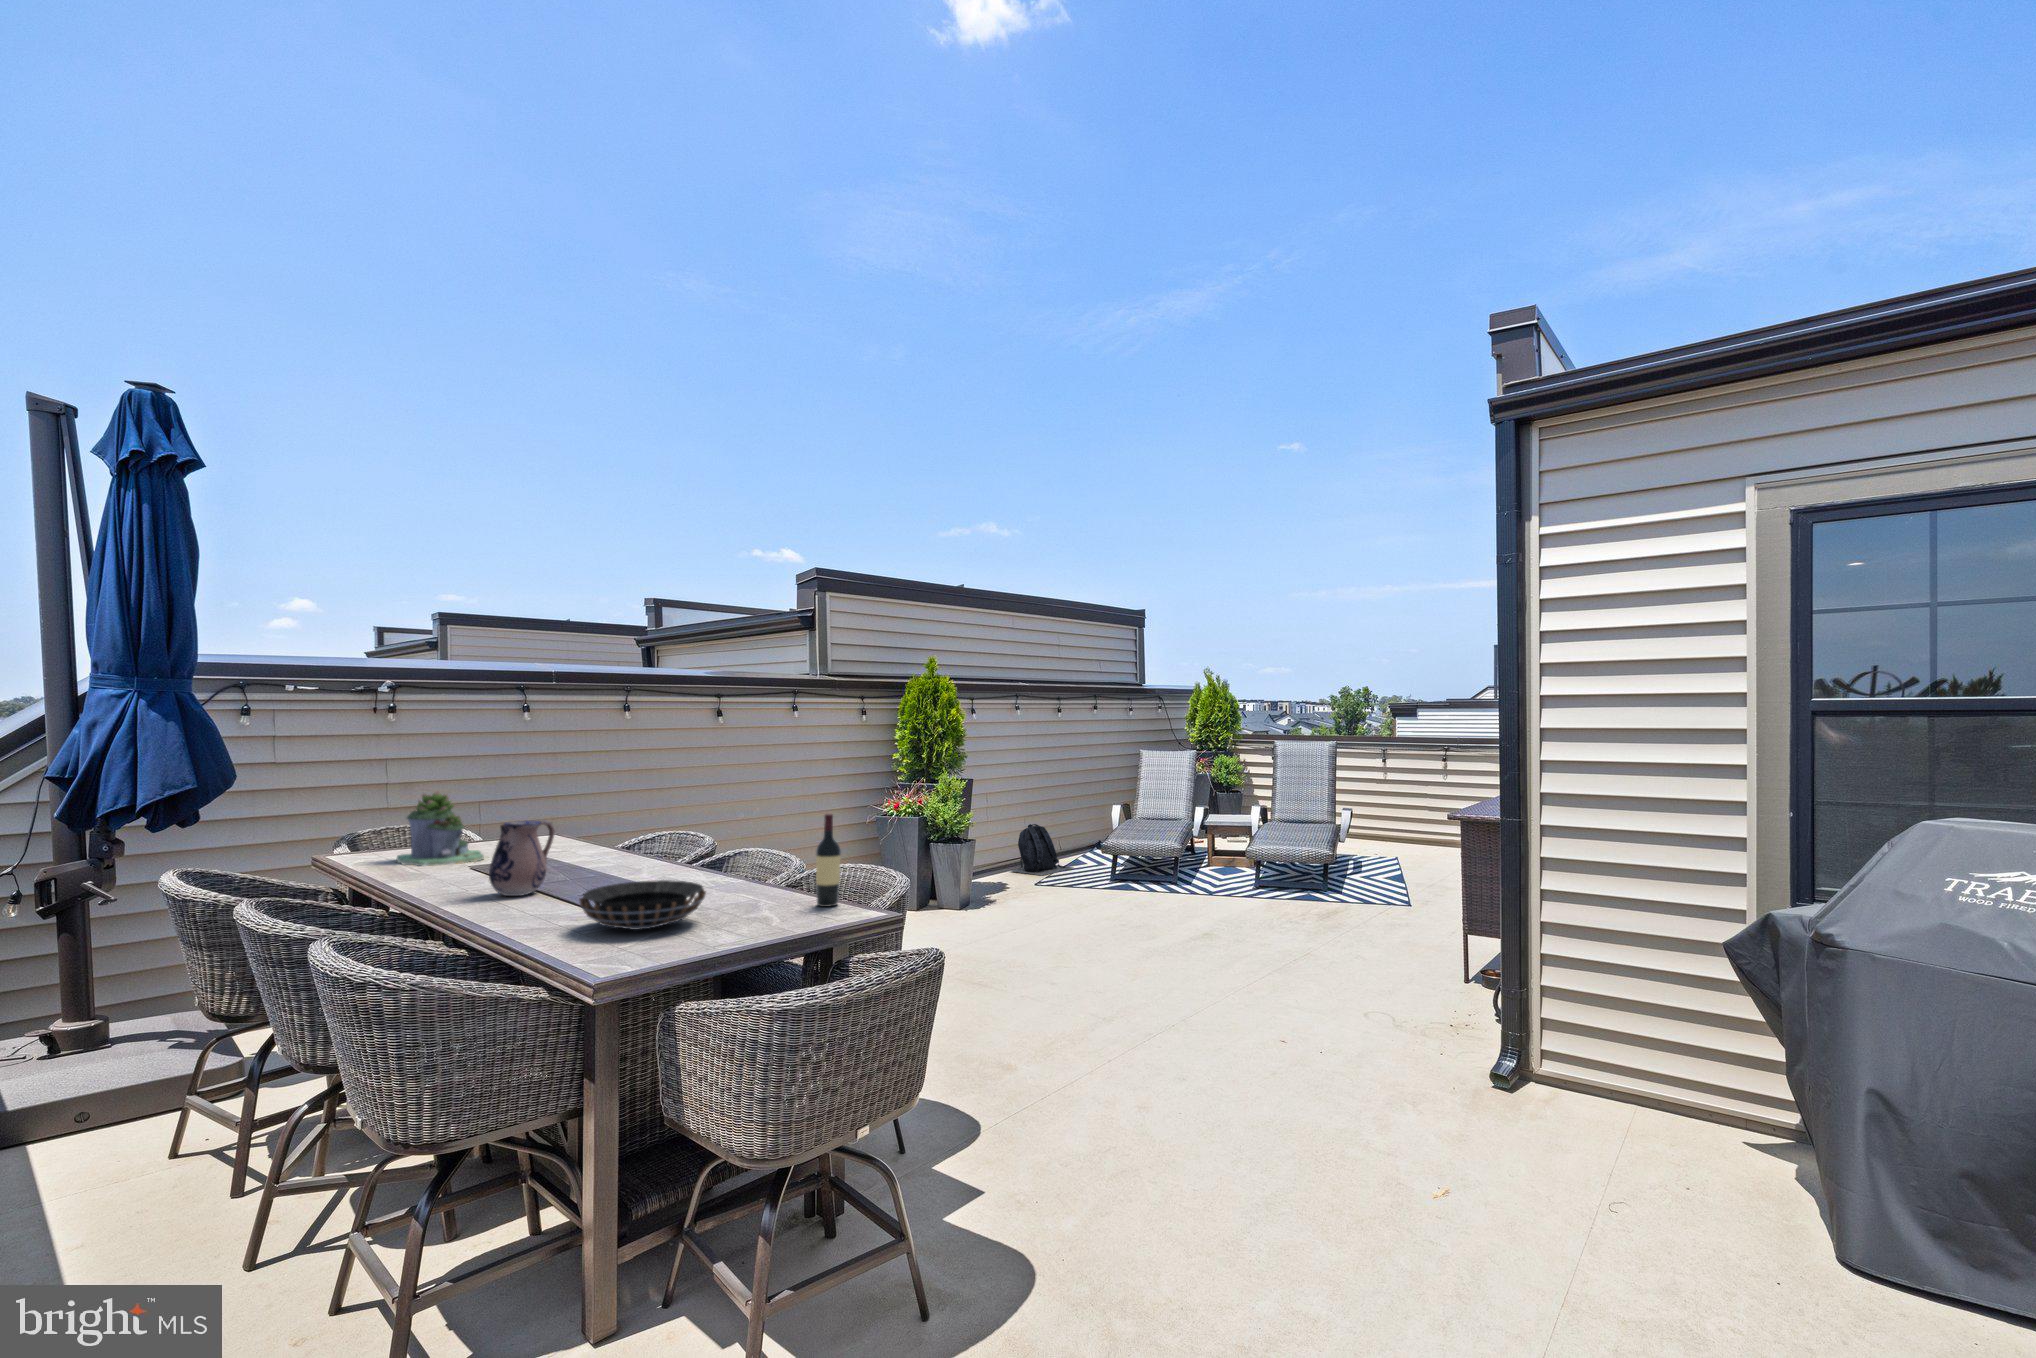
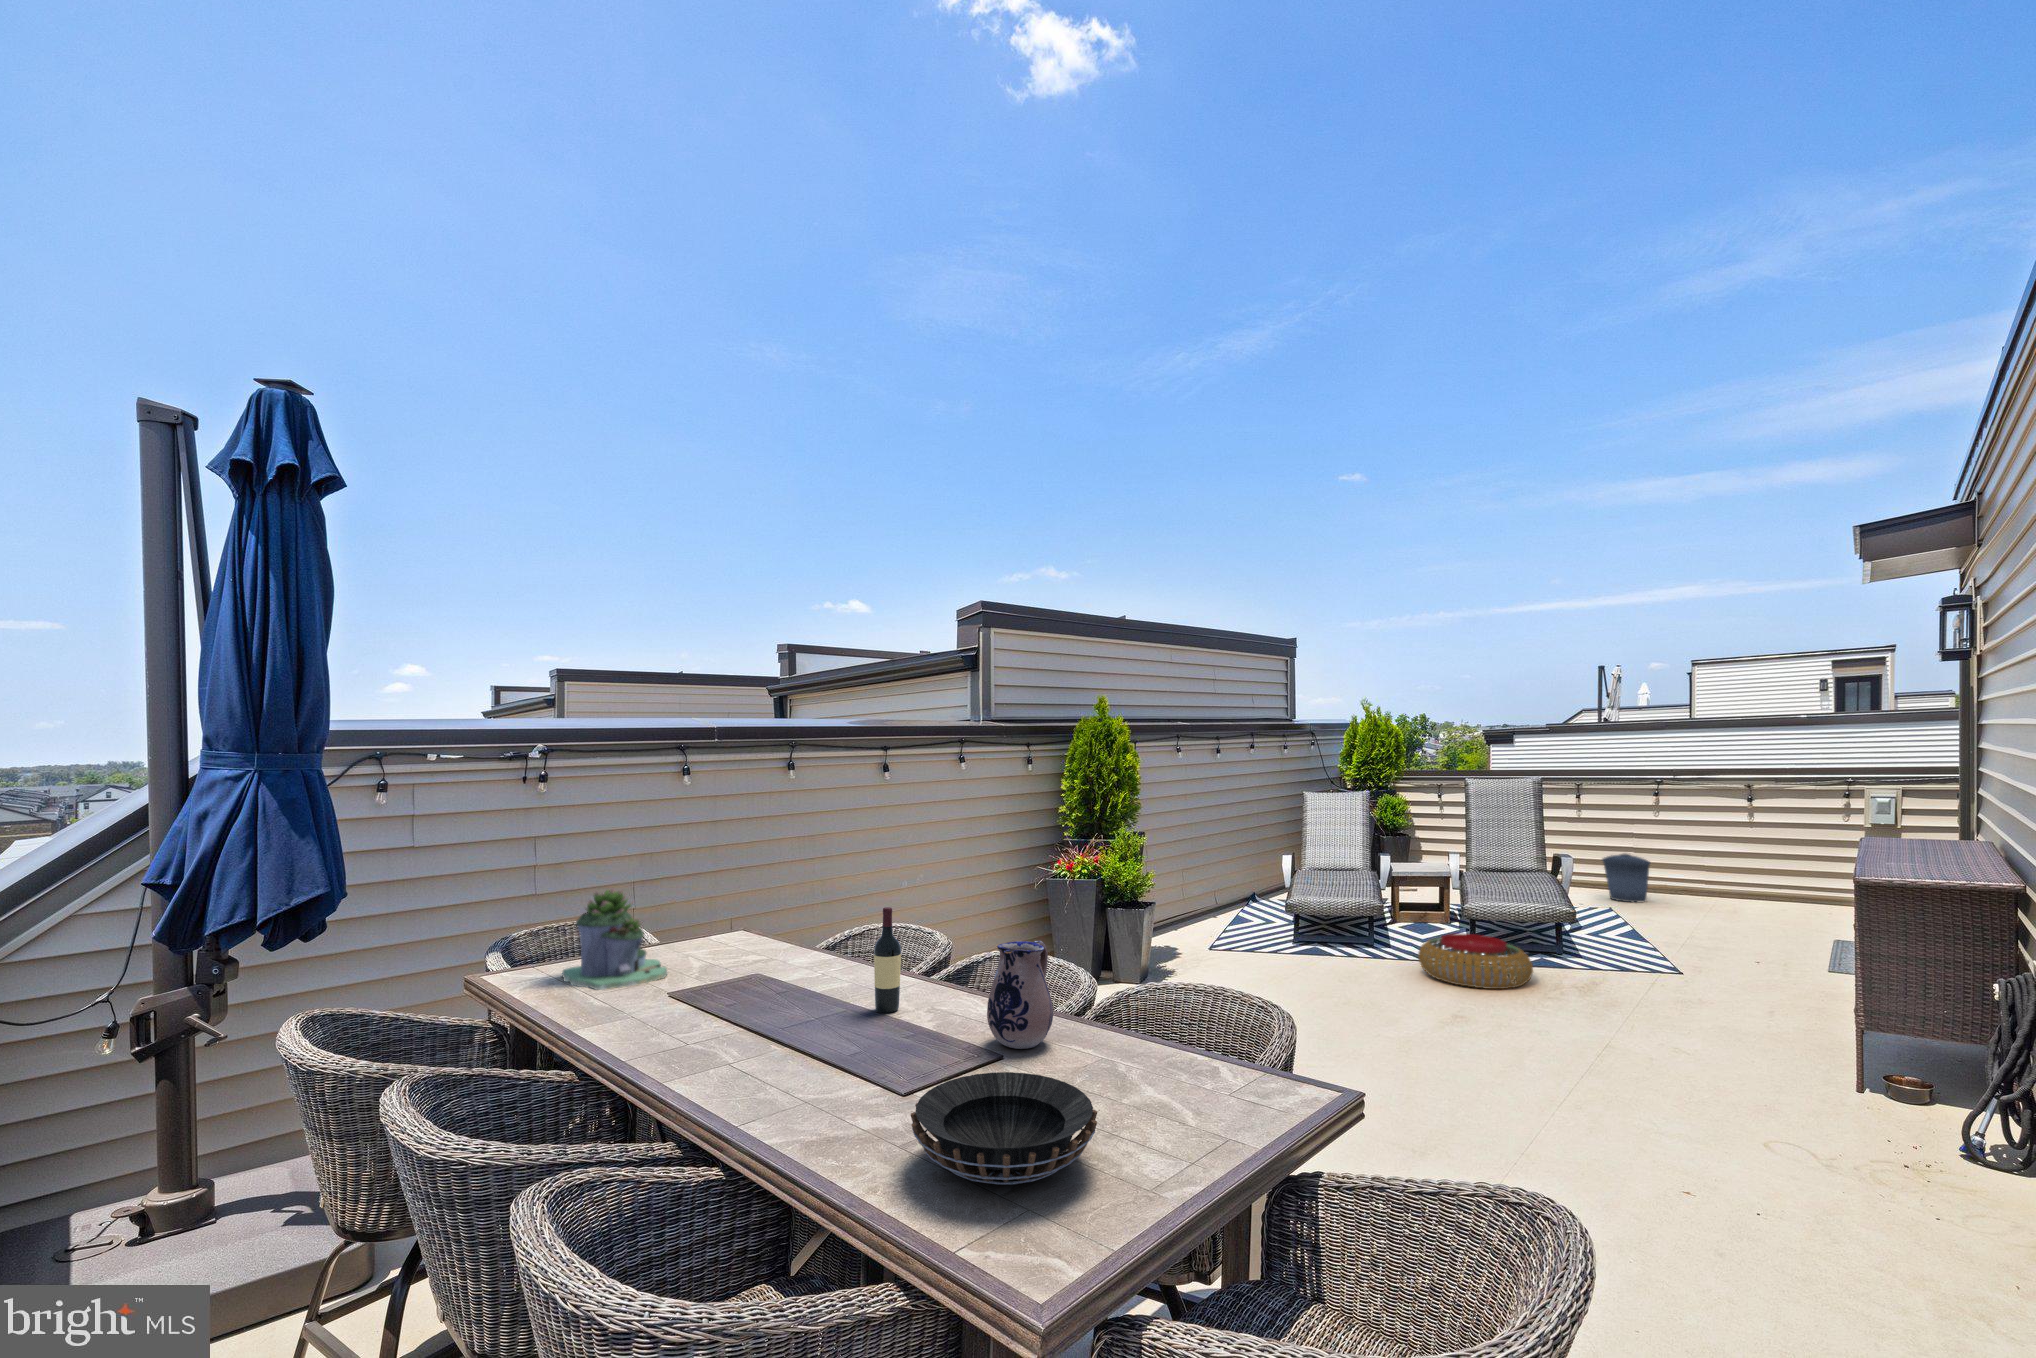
trash can: none [1397,805,1435,846] -> present [1602,854,1650,902]
wine bottle: present [816,814,841,907] -> present [874,907,901,1013]
ceramic pitcher: present [489,821,555,896] -> present [987,941,1053,1049]
backpack: present [1011,824,1073,875] -> none [1173,880,1245,941]
pouf: none [1193,863,1281,906] -> present [1418,933,1533,989]

